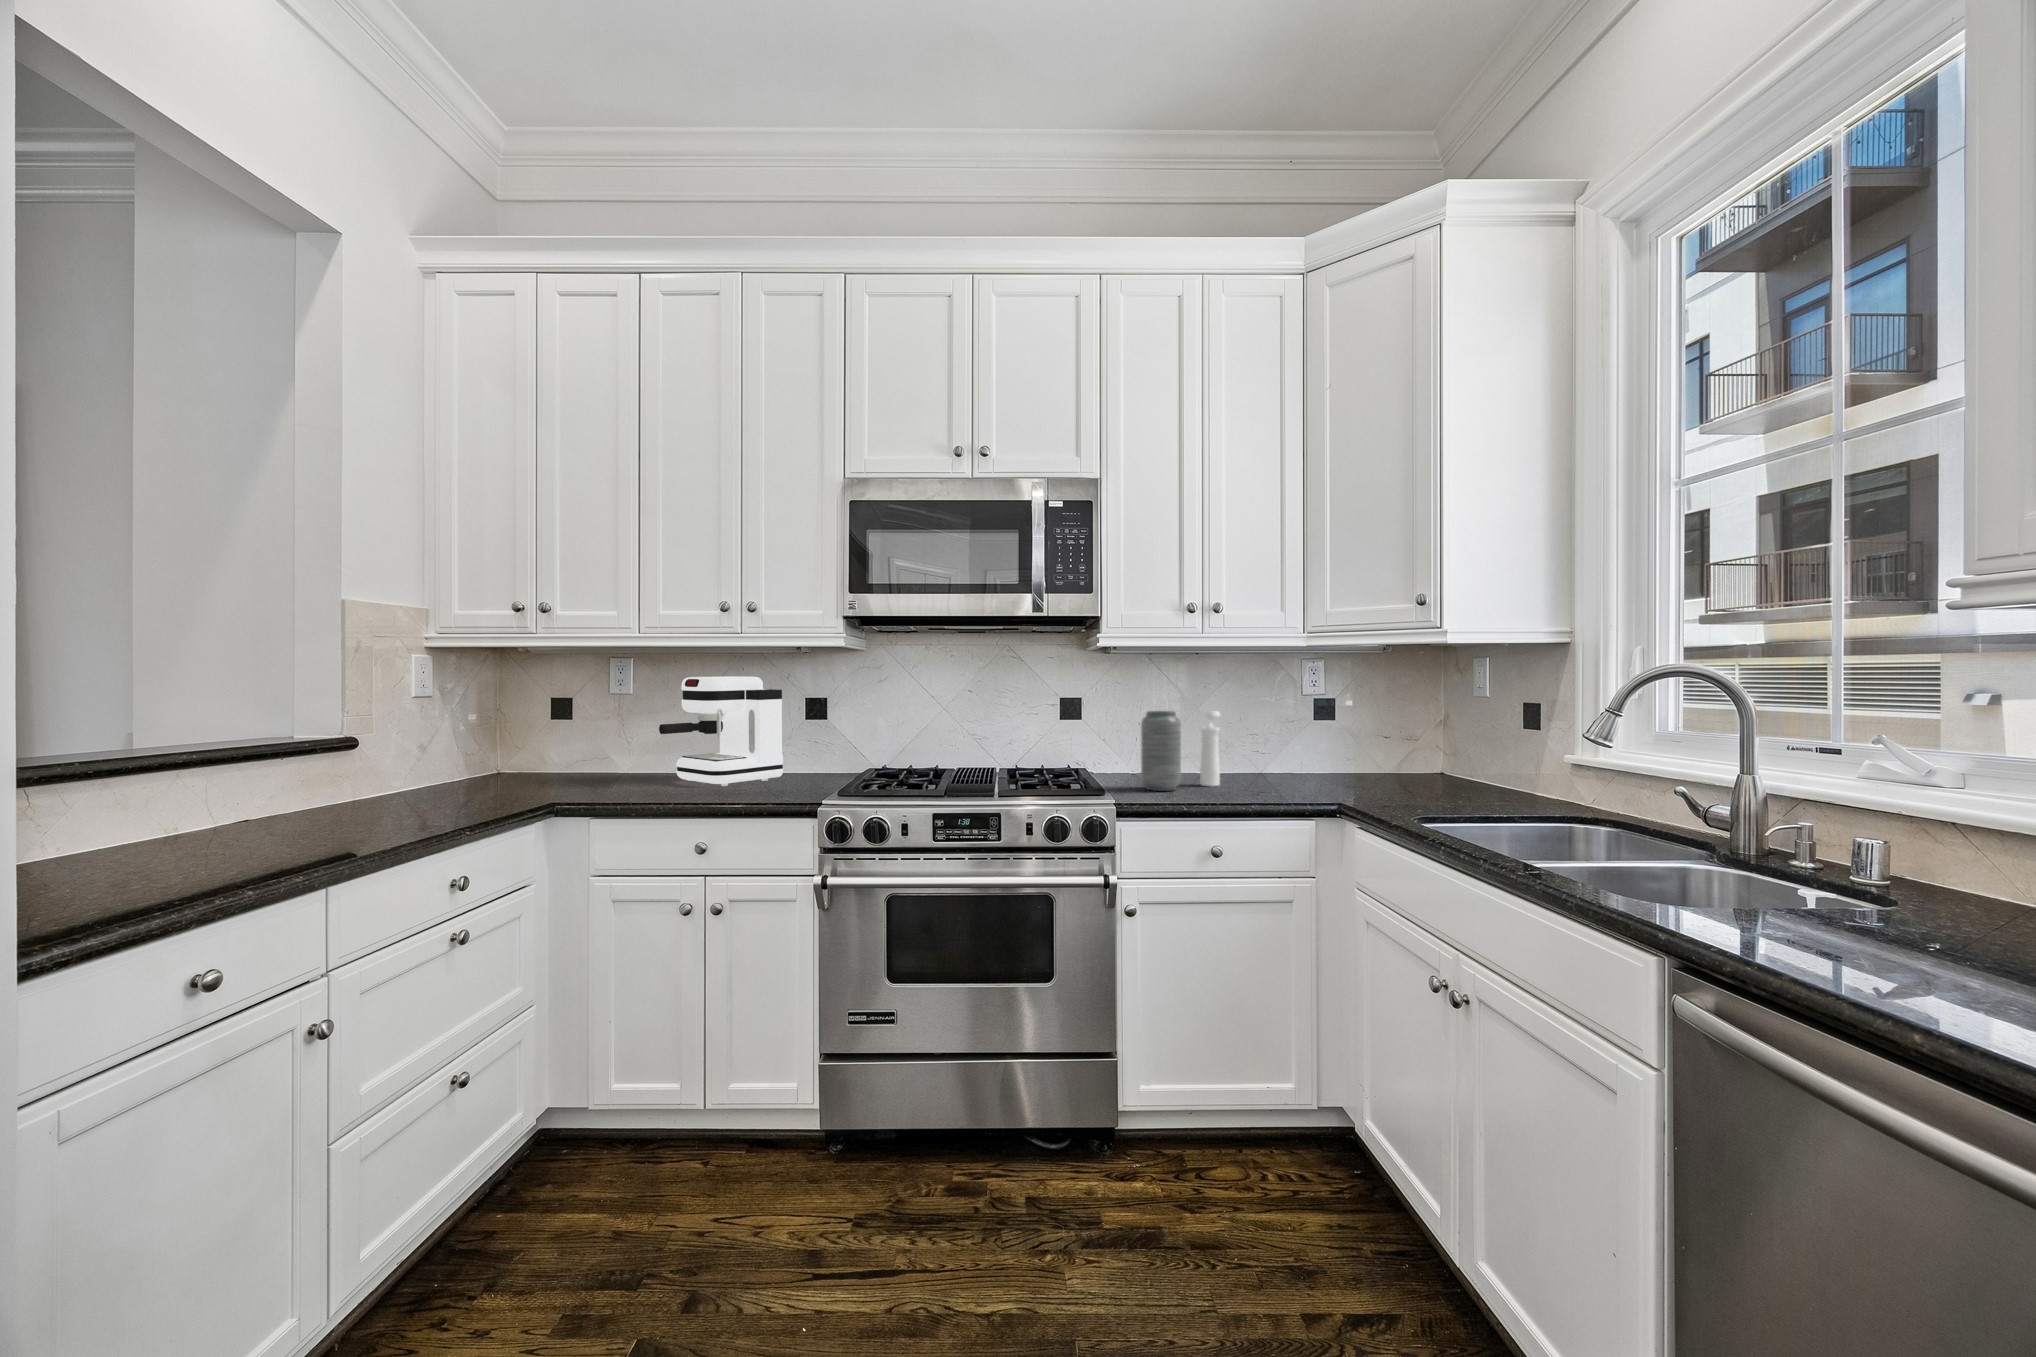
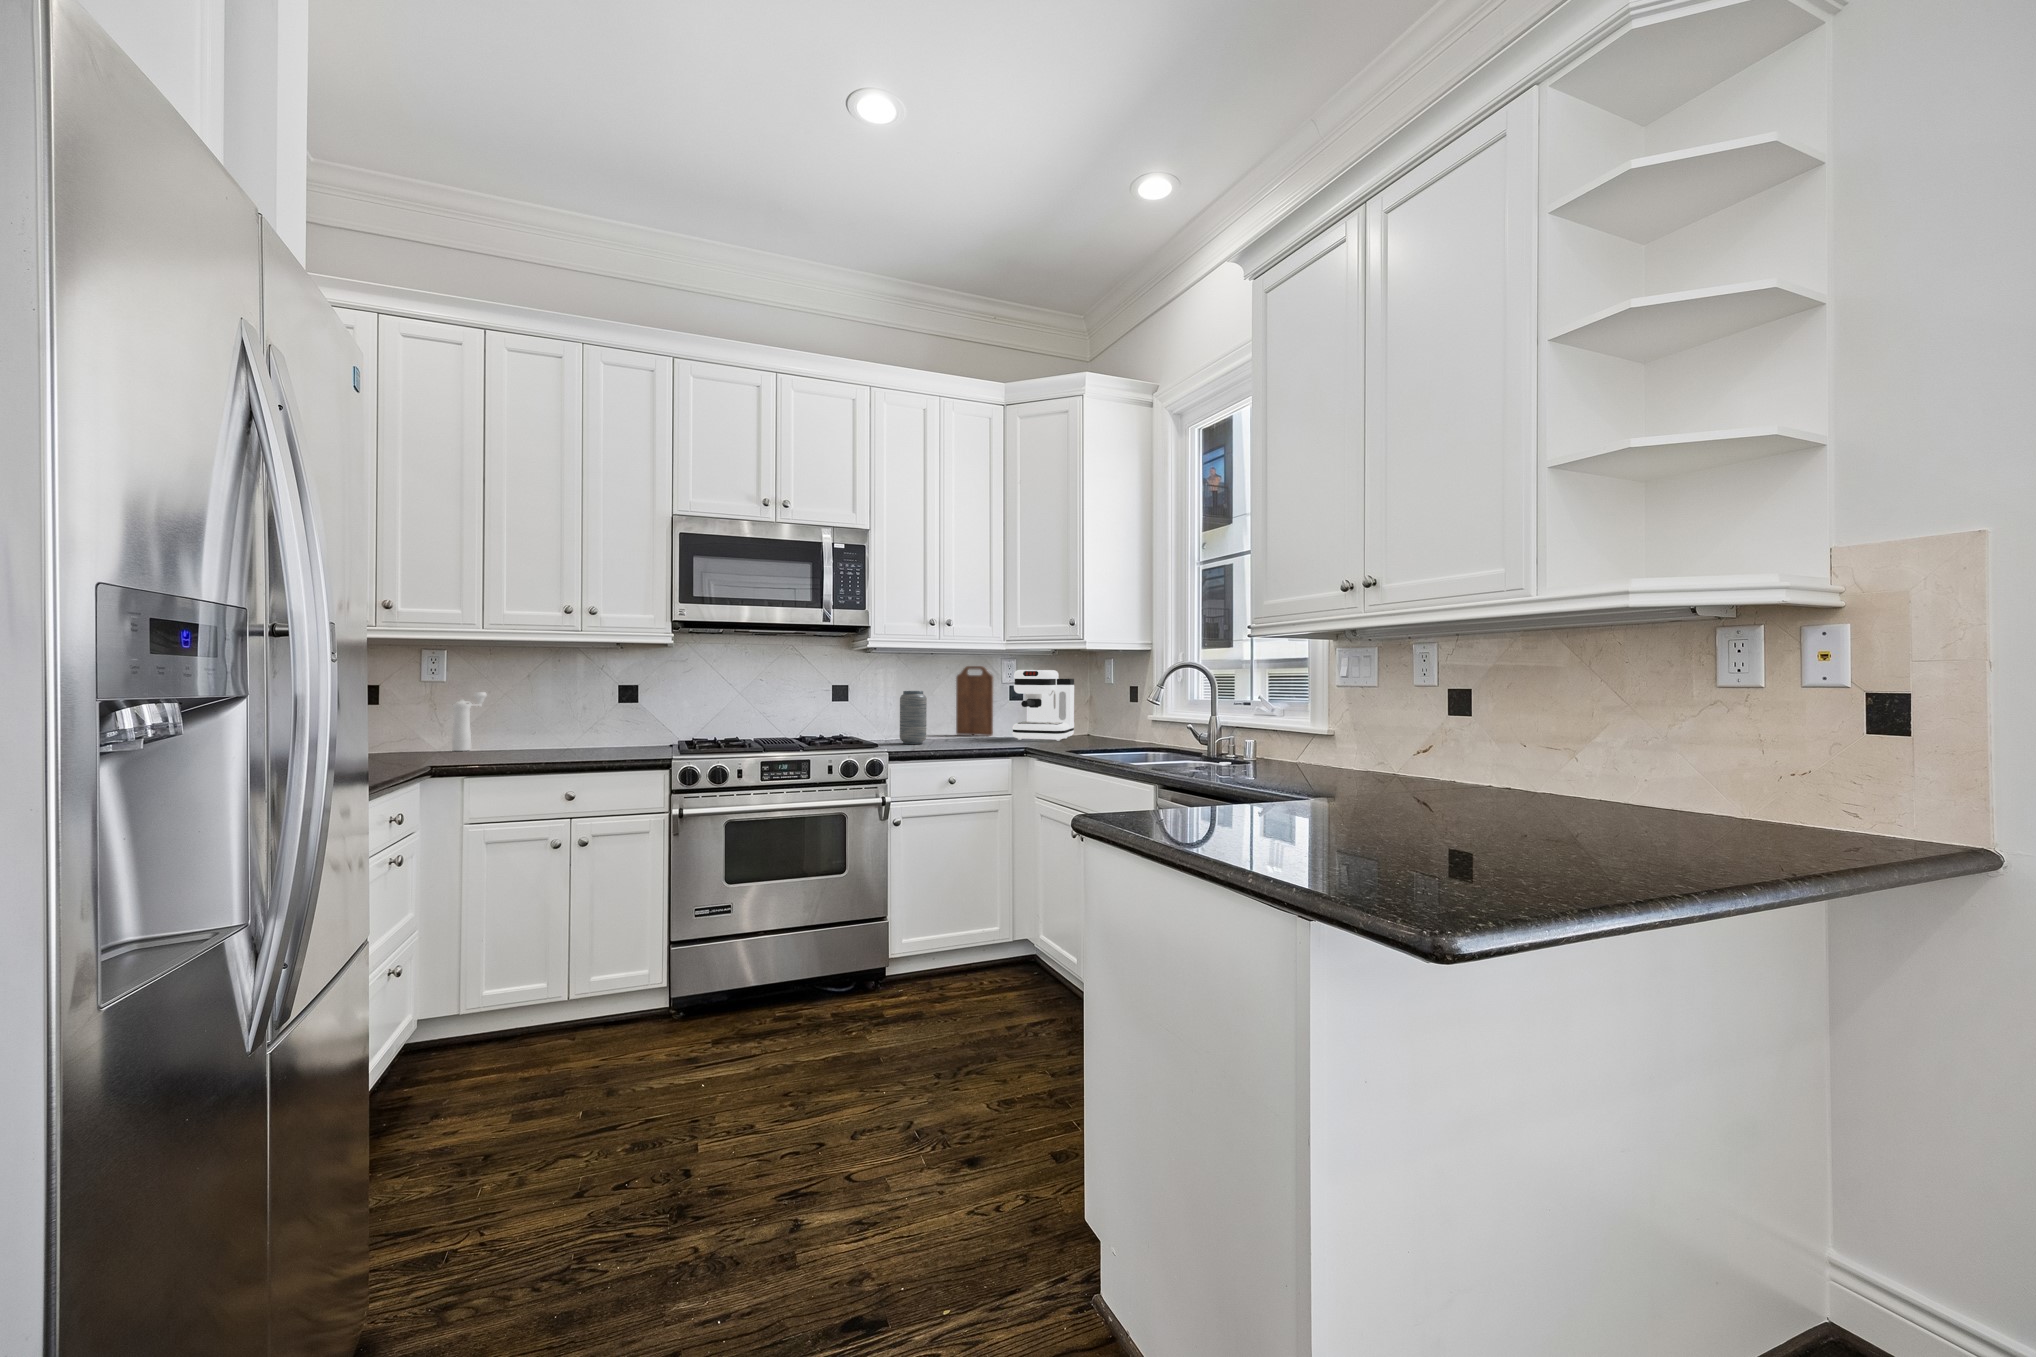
cutting board: none [1238,671,1294,776] -> present [956,666,993,736]
coffee maker: present [659,676,783,786] -> present [1012,670,1074,741]
pepper mill: present [1200,711,1220,786] -> present [452,692,487,751]

